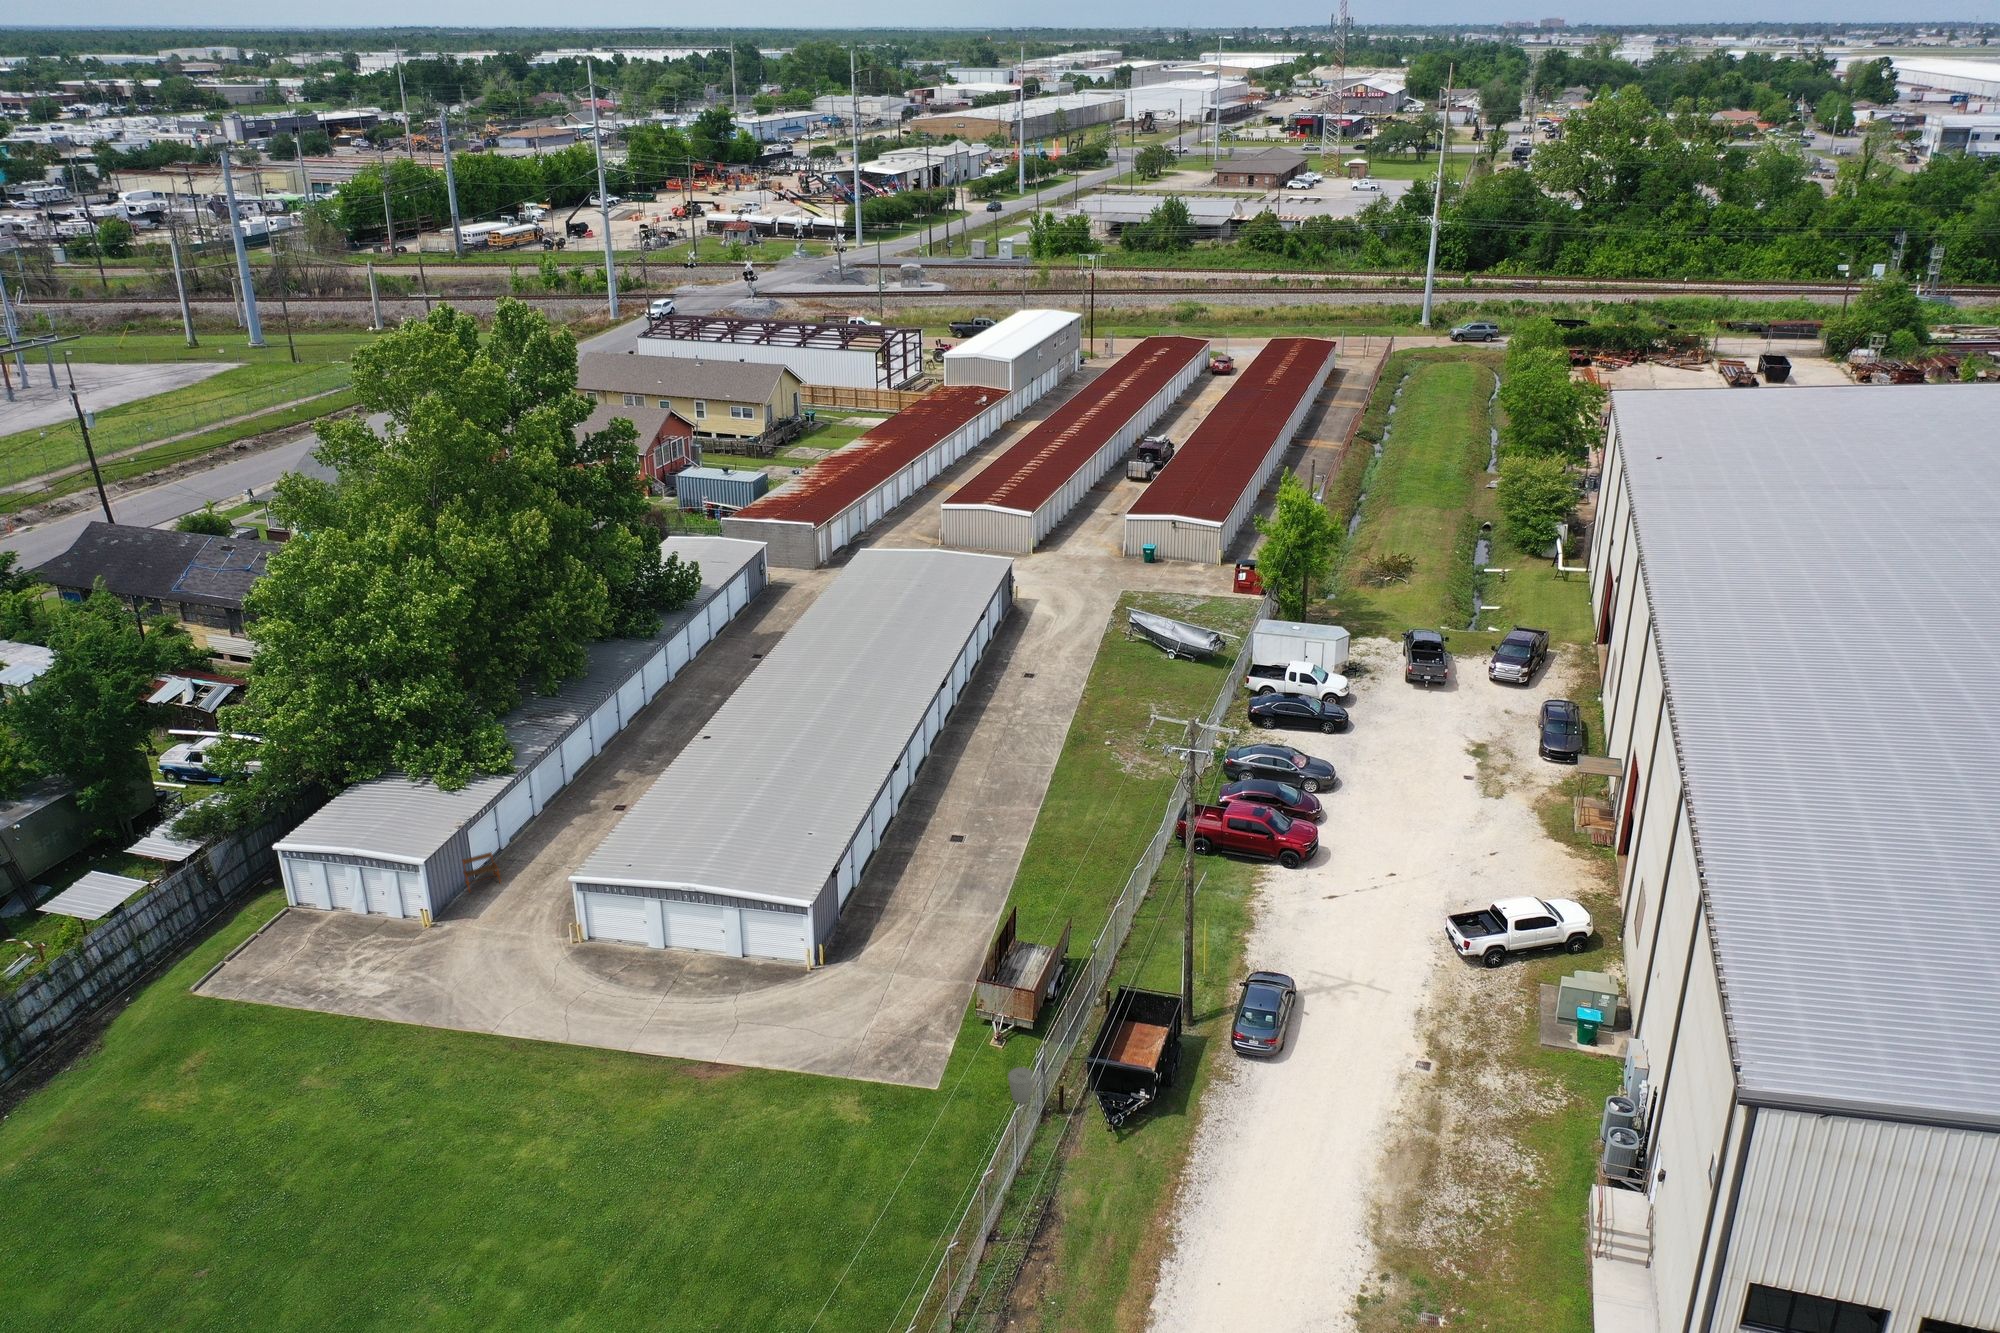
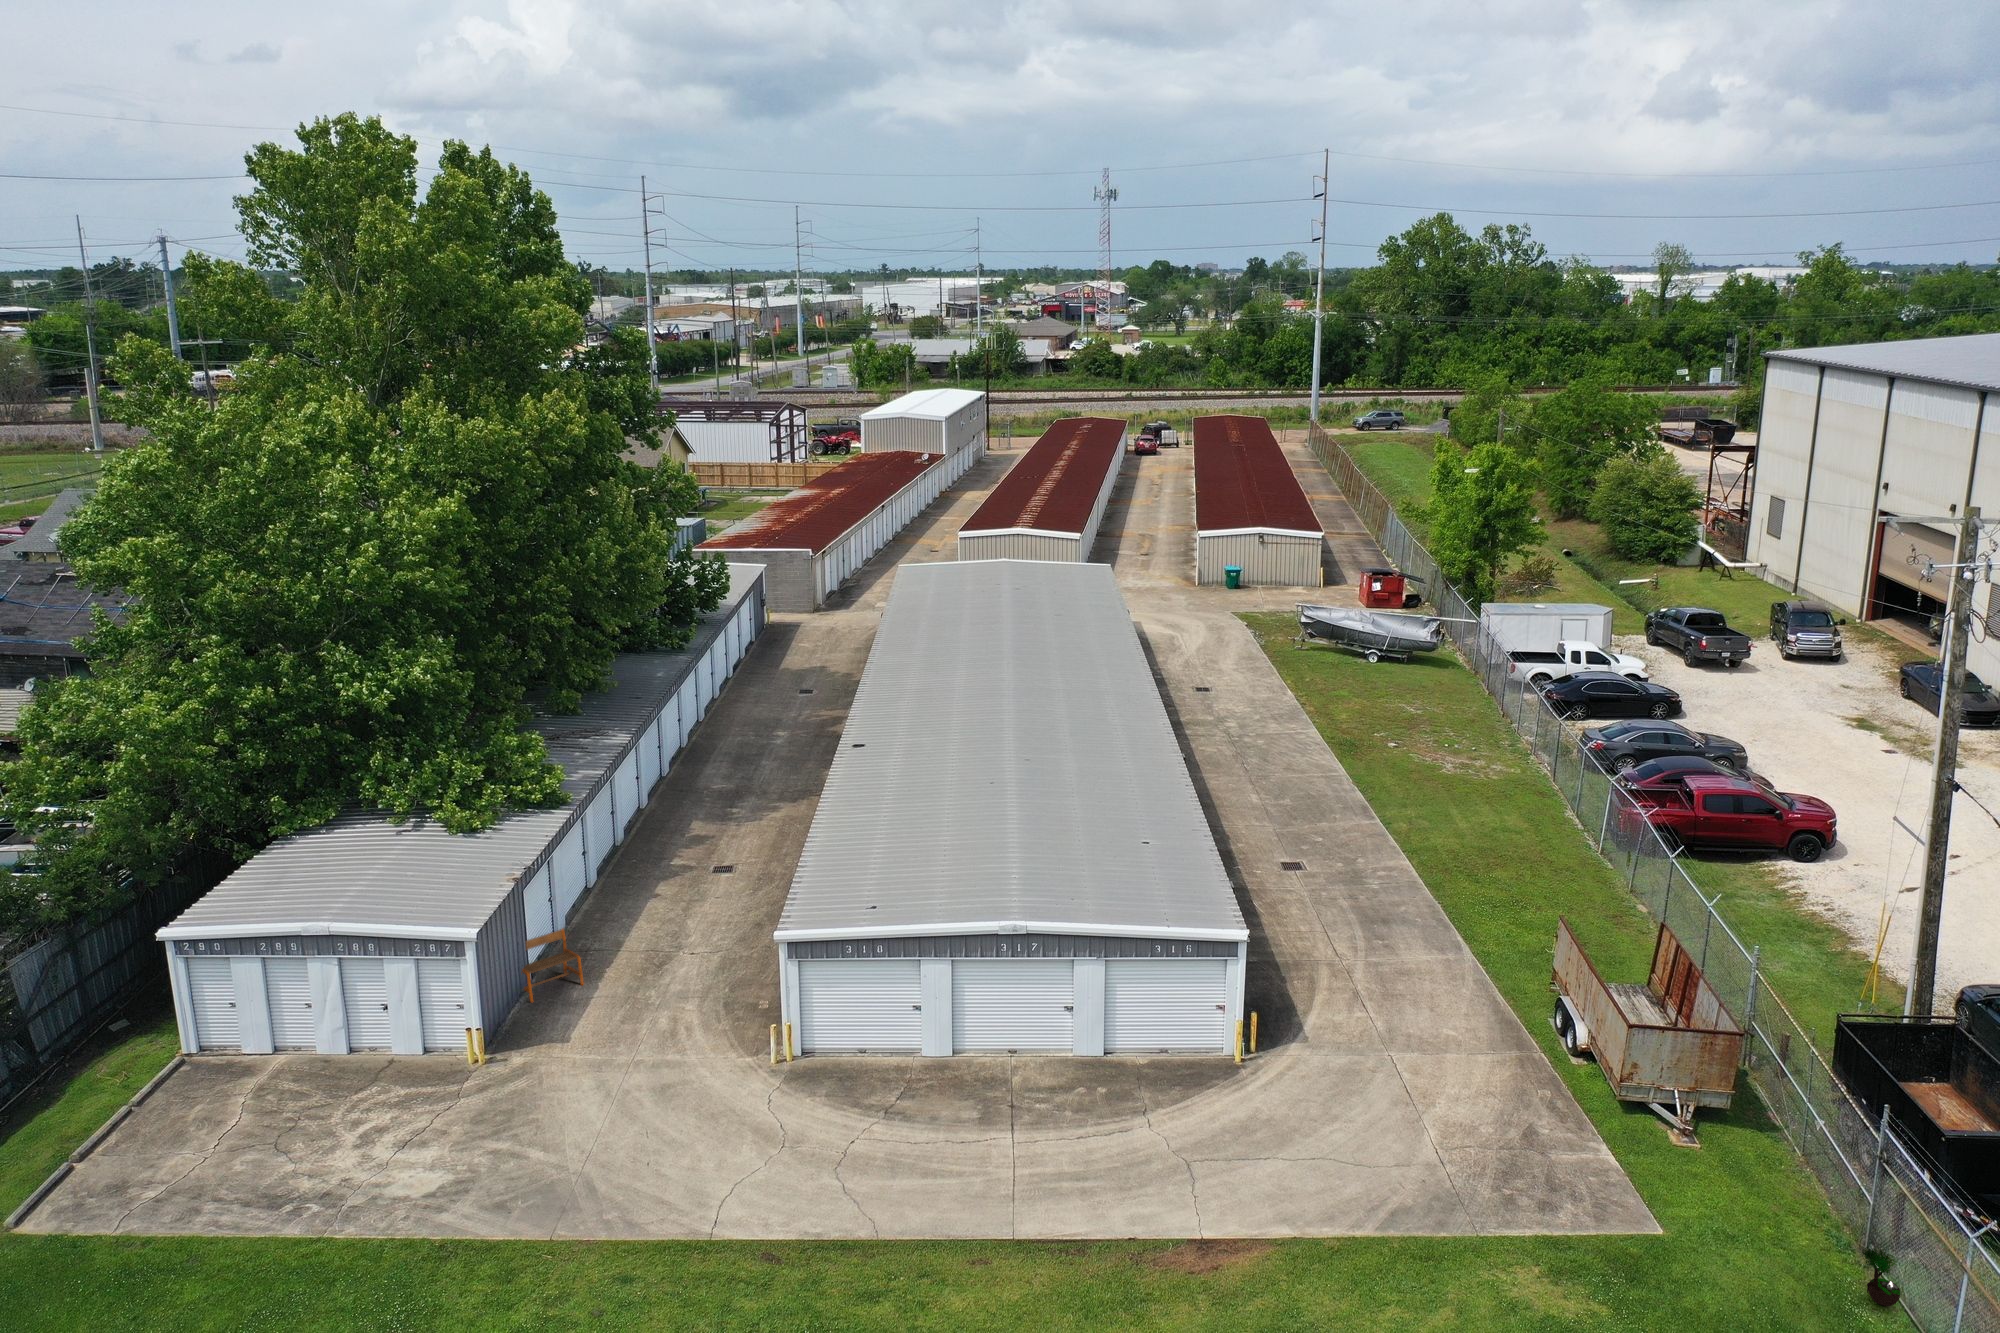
trash can: present [1008,1067,1033,1103] -> none [1802,1172,1860,1243]
potted tree: none [999,1105,1017,1136] -> present [1860,1247,1900,1306]

